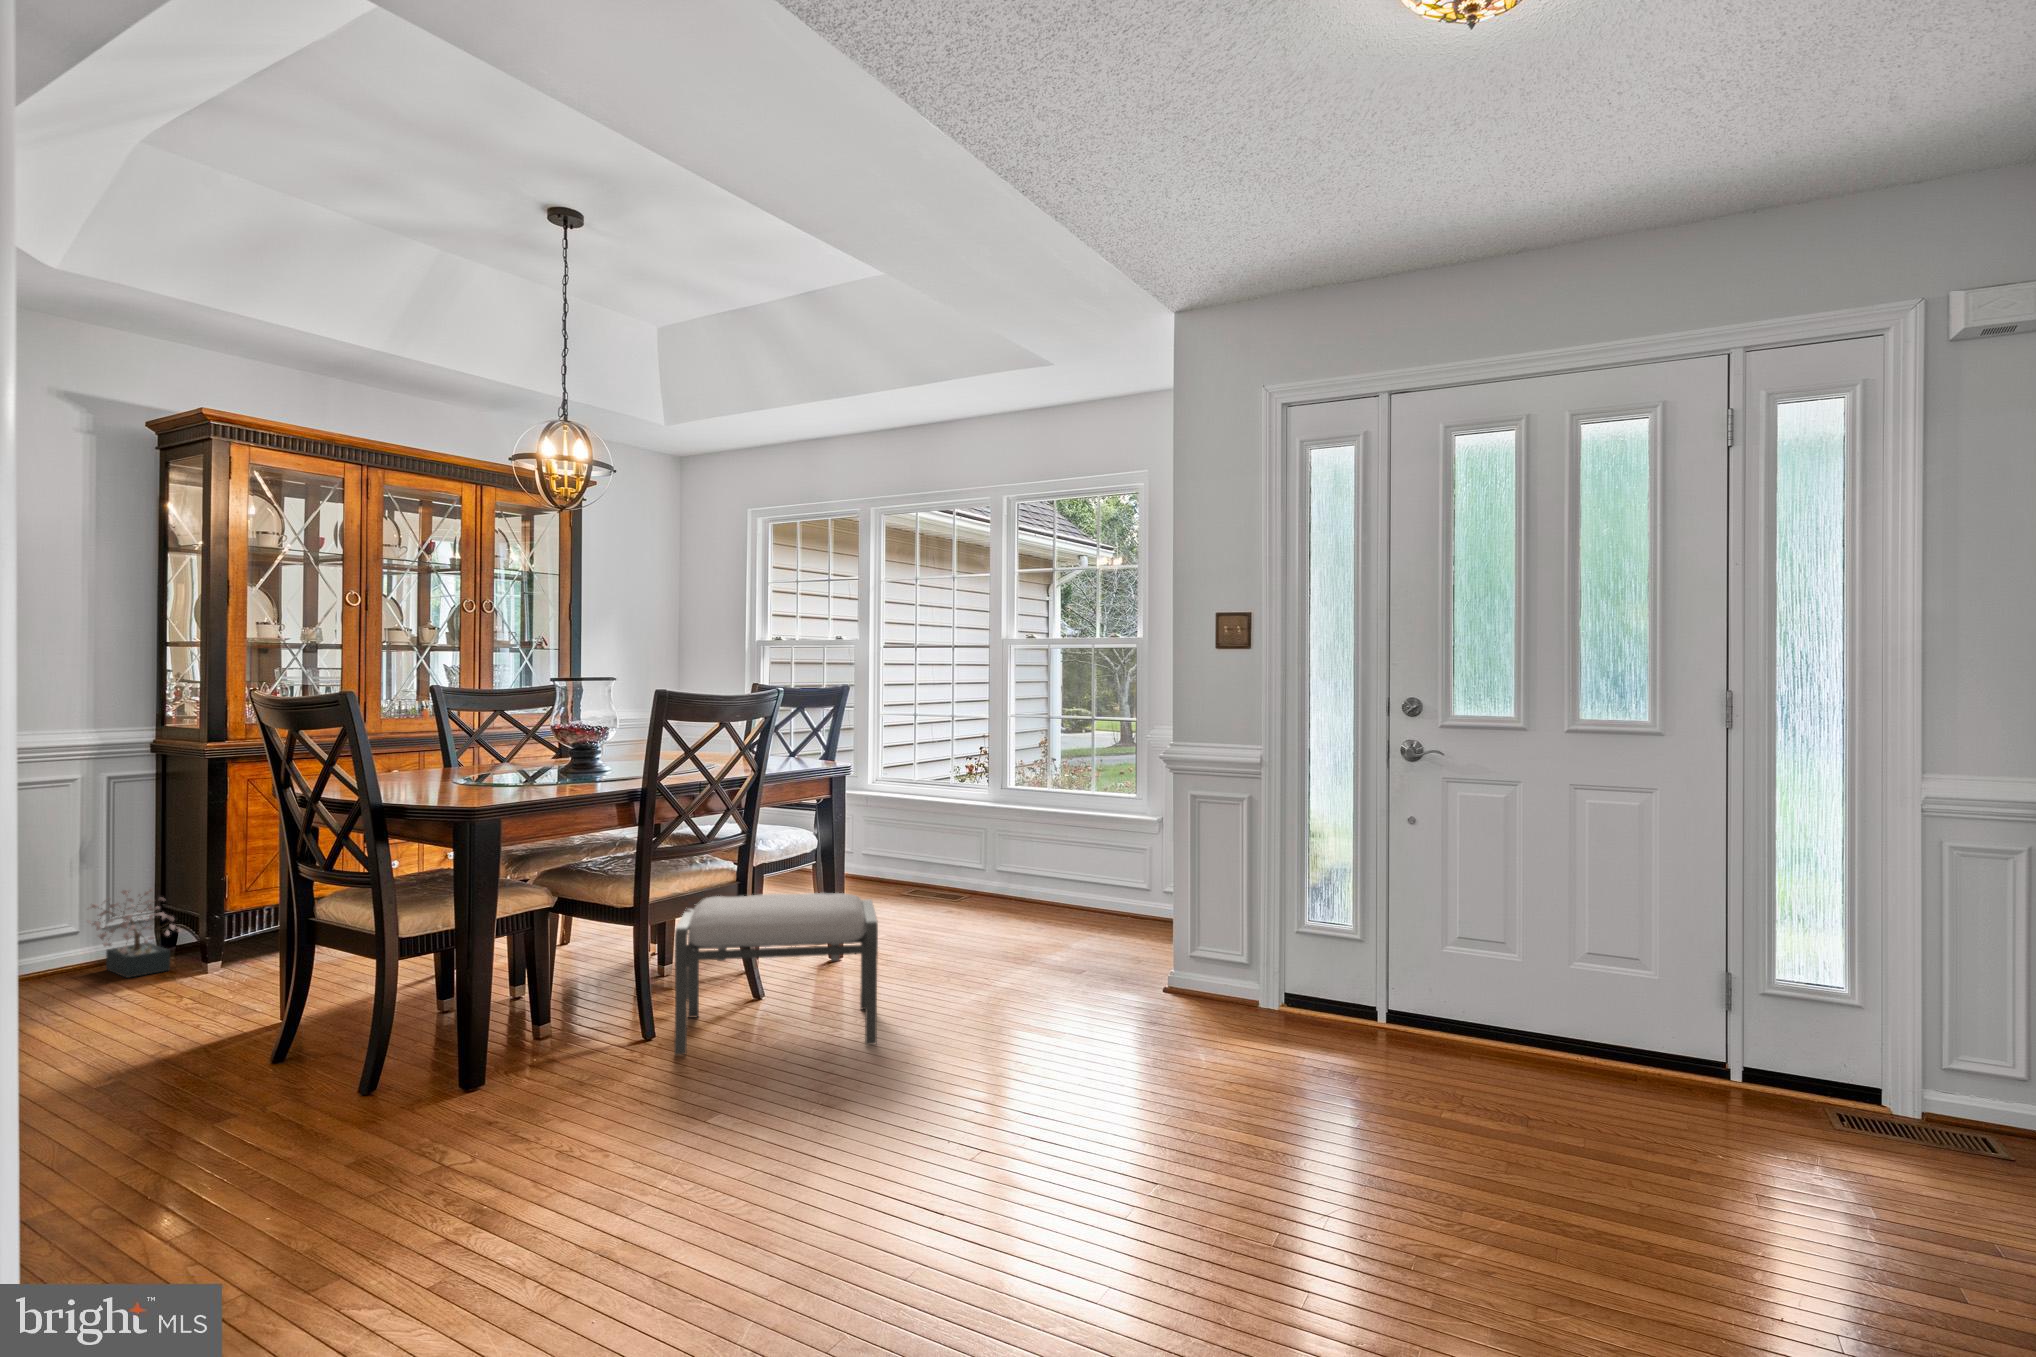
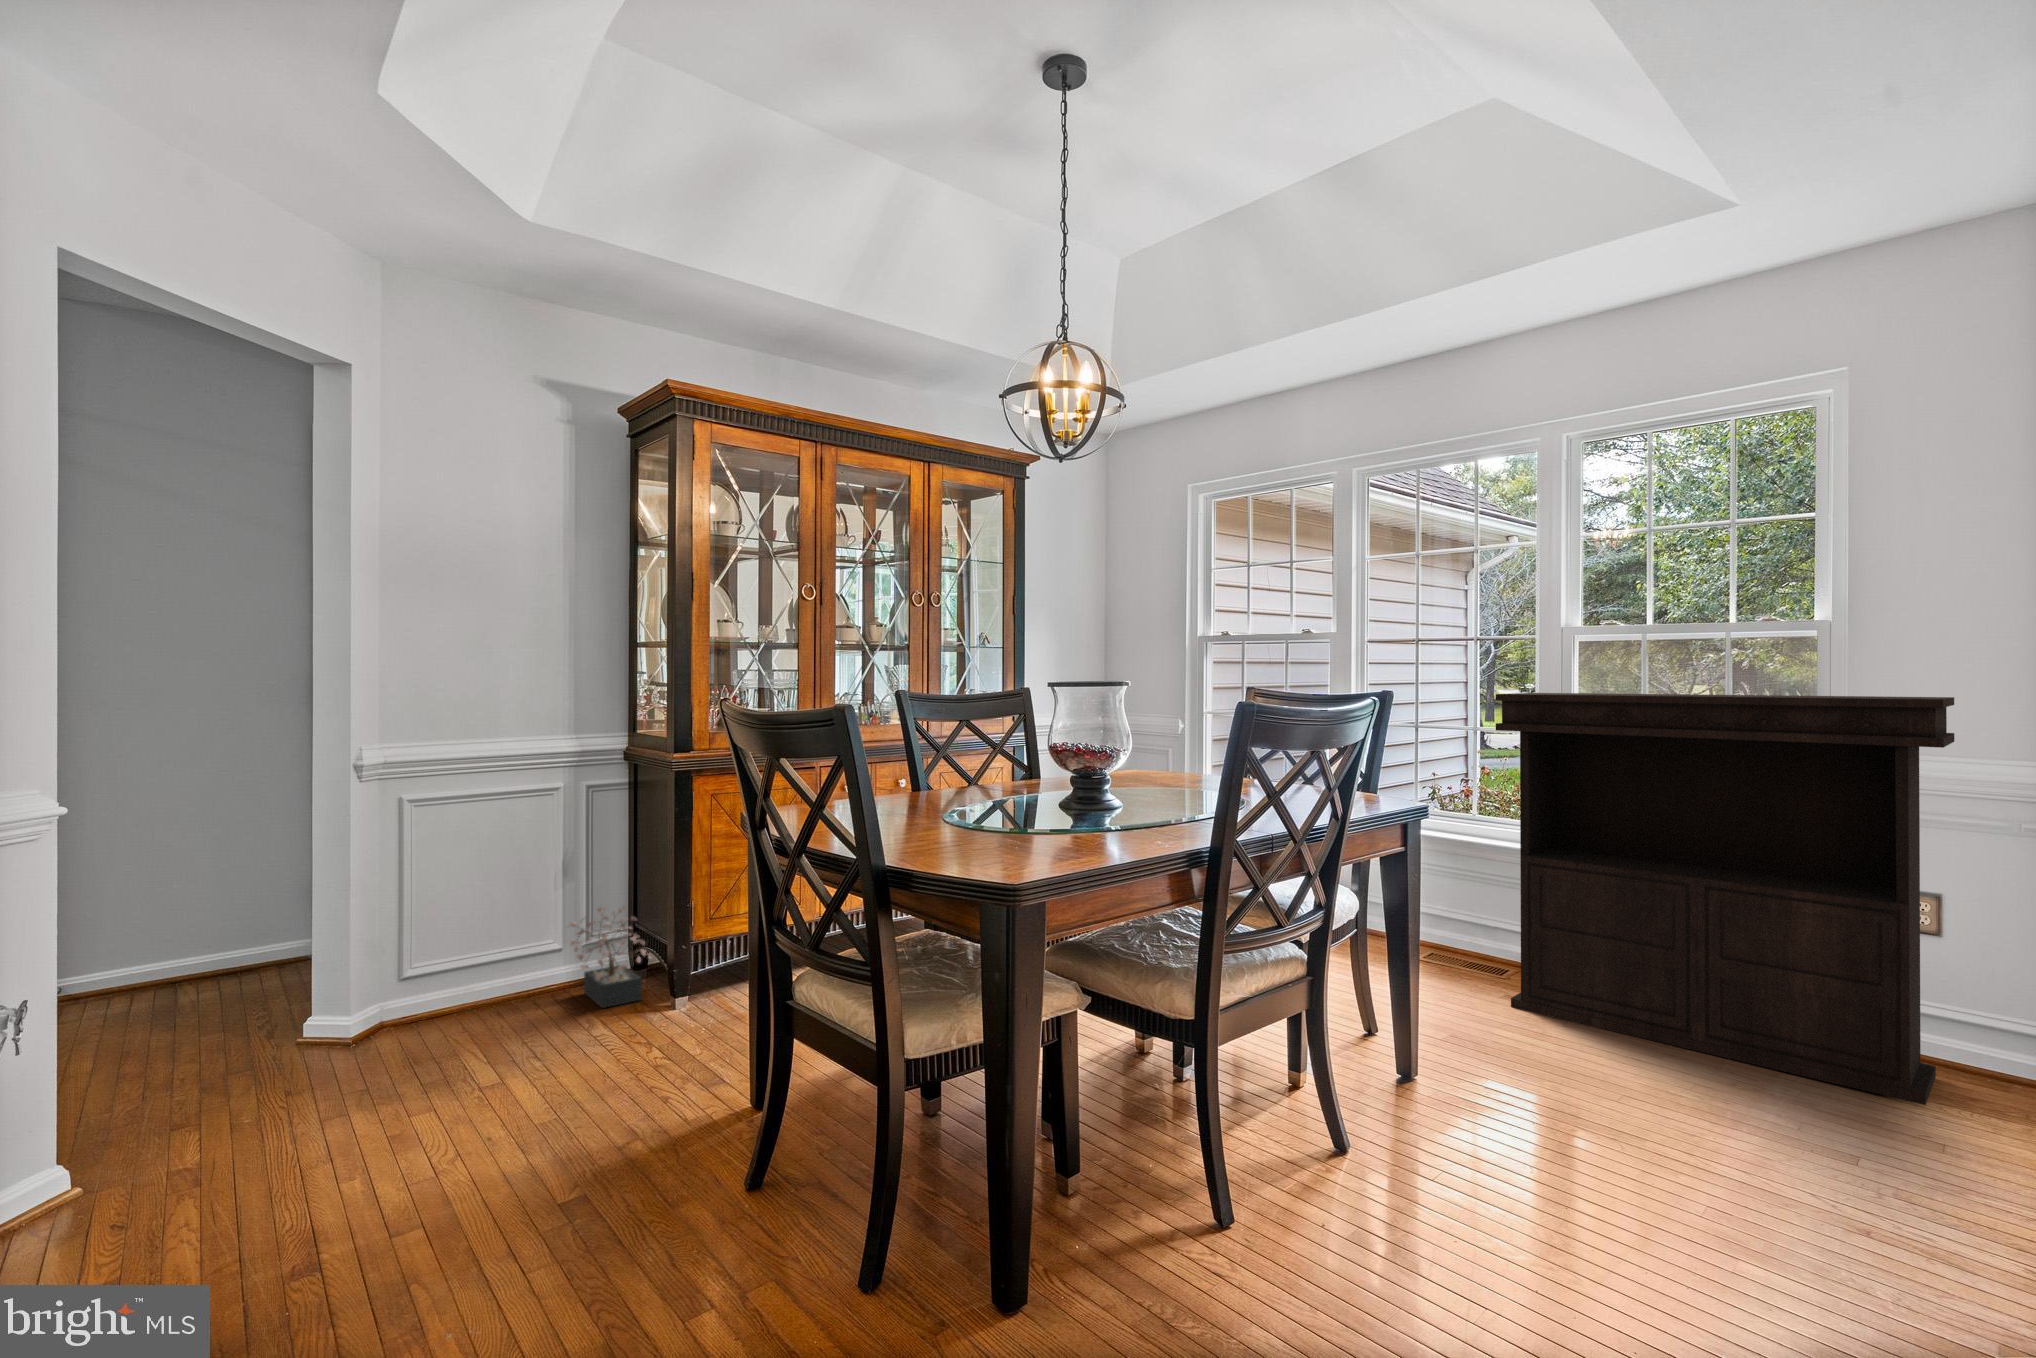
console table: none [931,694,1187,959] -> present [1496,693,1954,1105]
ottoman: present [674,893,878,1055] -> none [1259,990,1619,1272]

